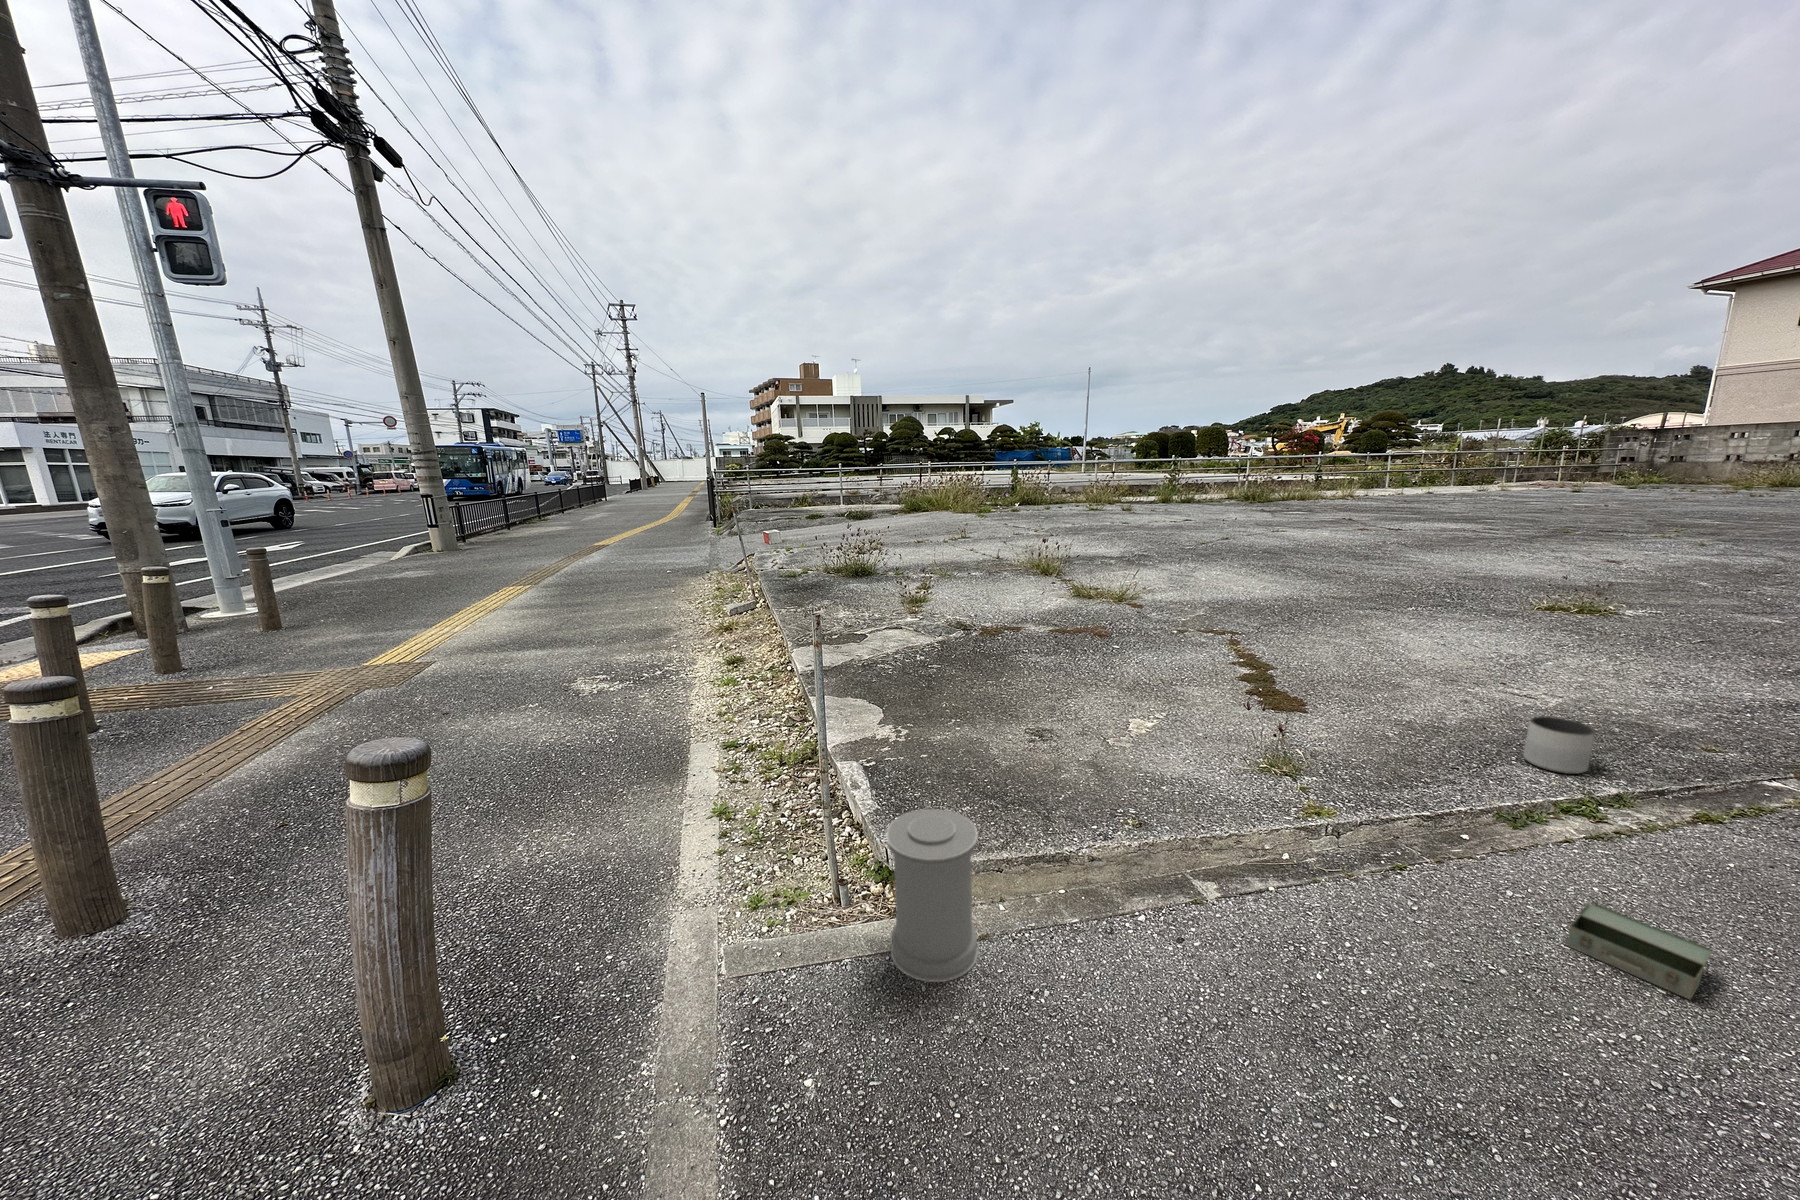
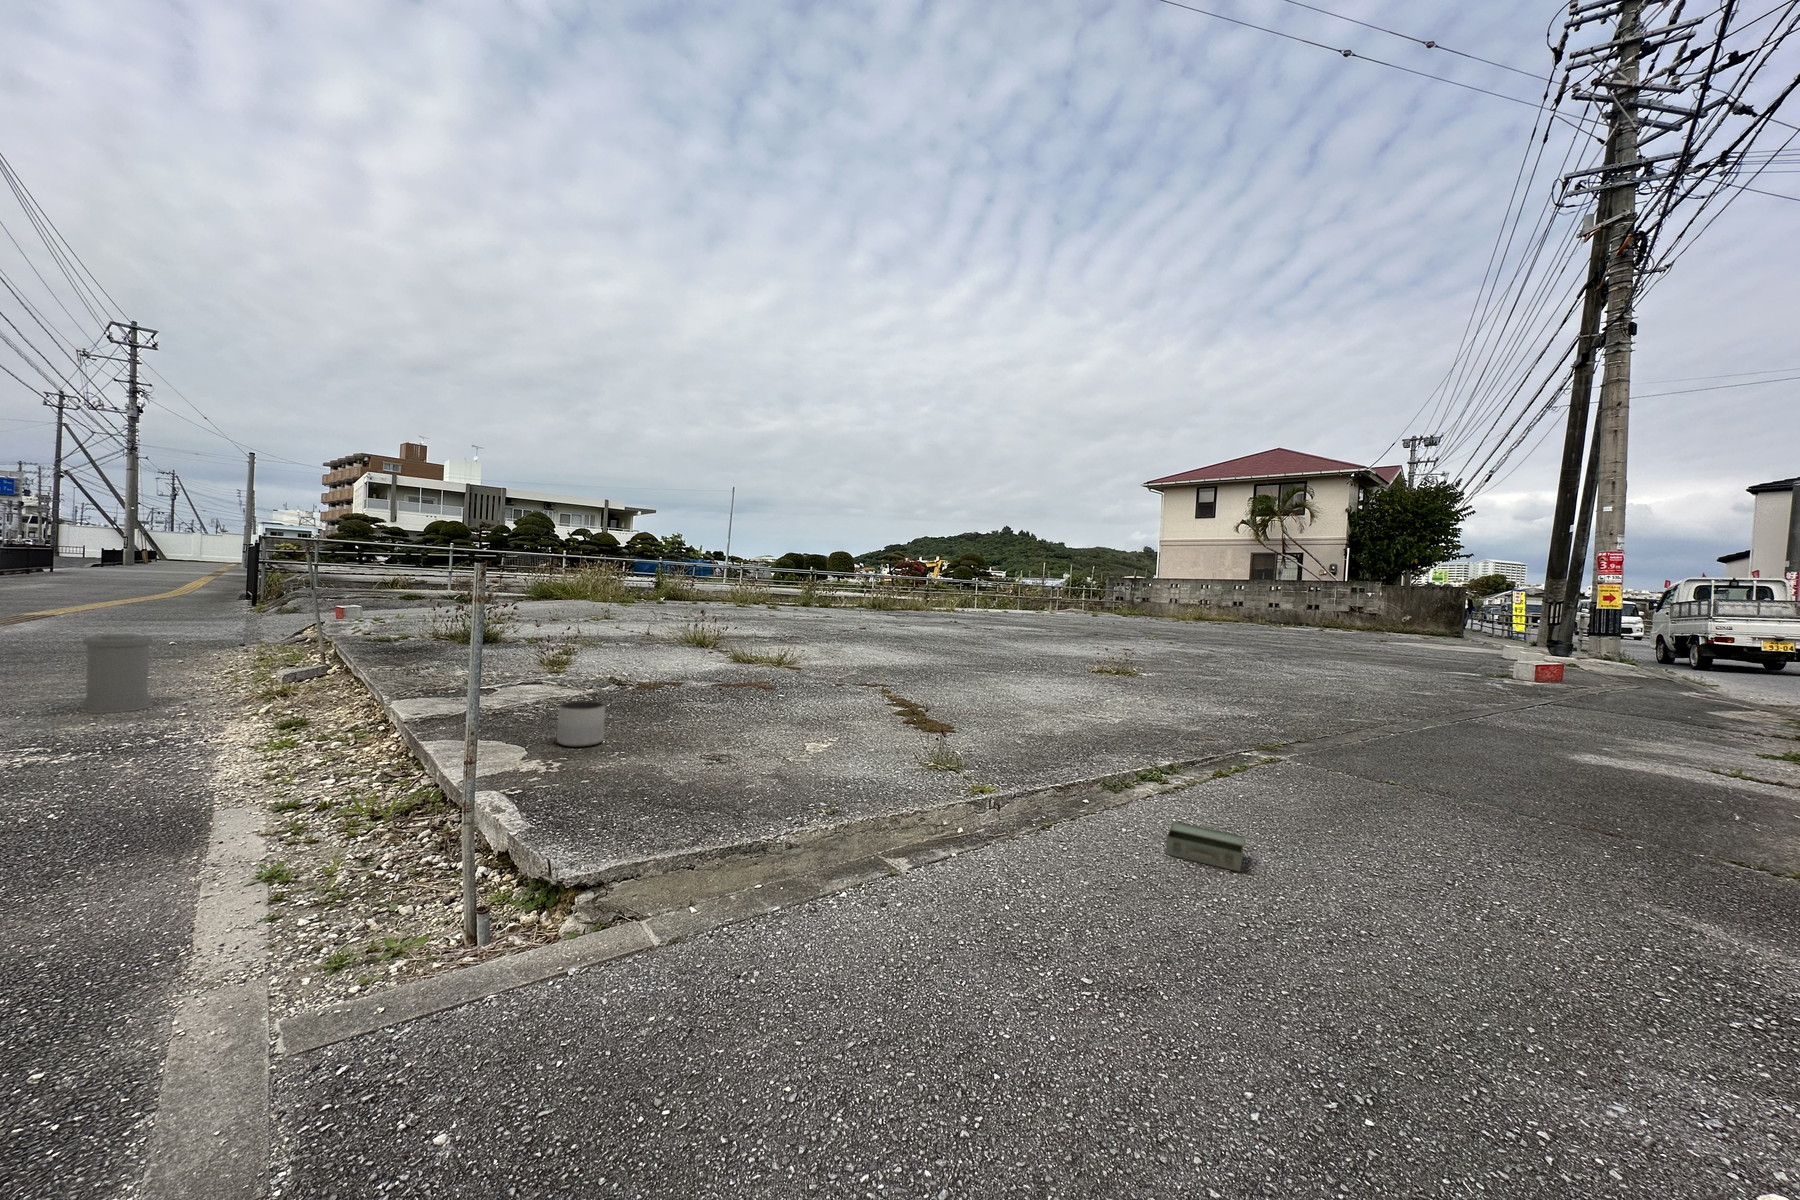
planter: present [1523,716,1595,774] -> present [557,701,605,747]
trash can: present [887,809,978,982] -> present [81,634,153,713]

